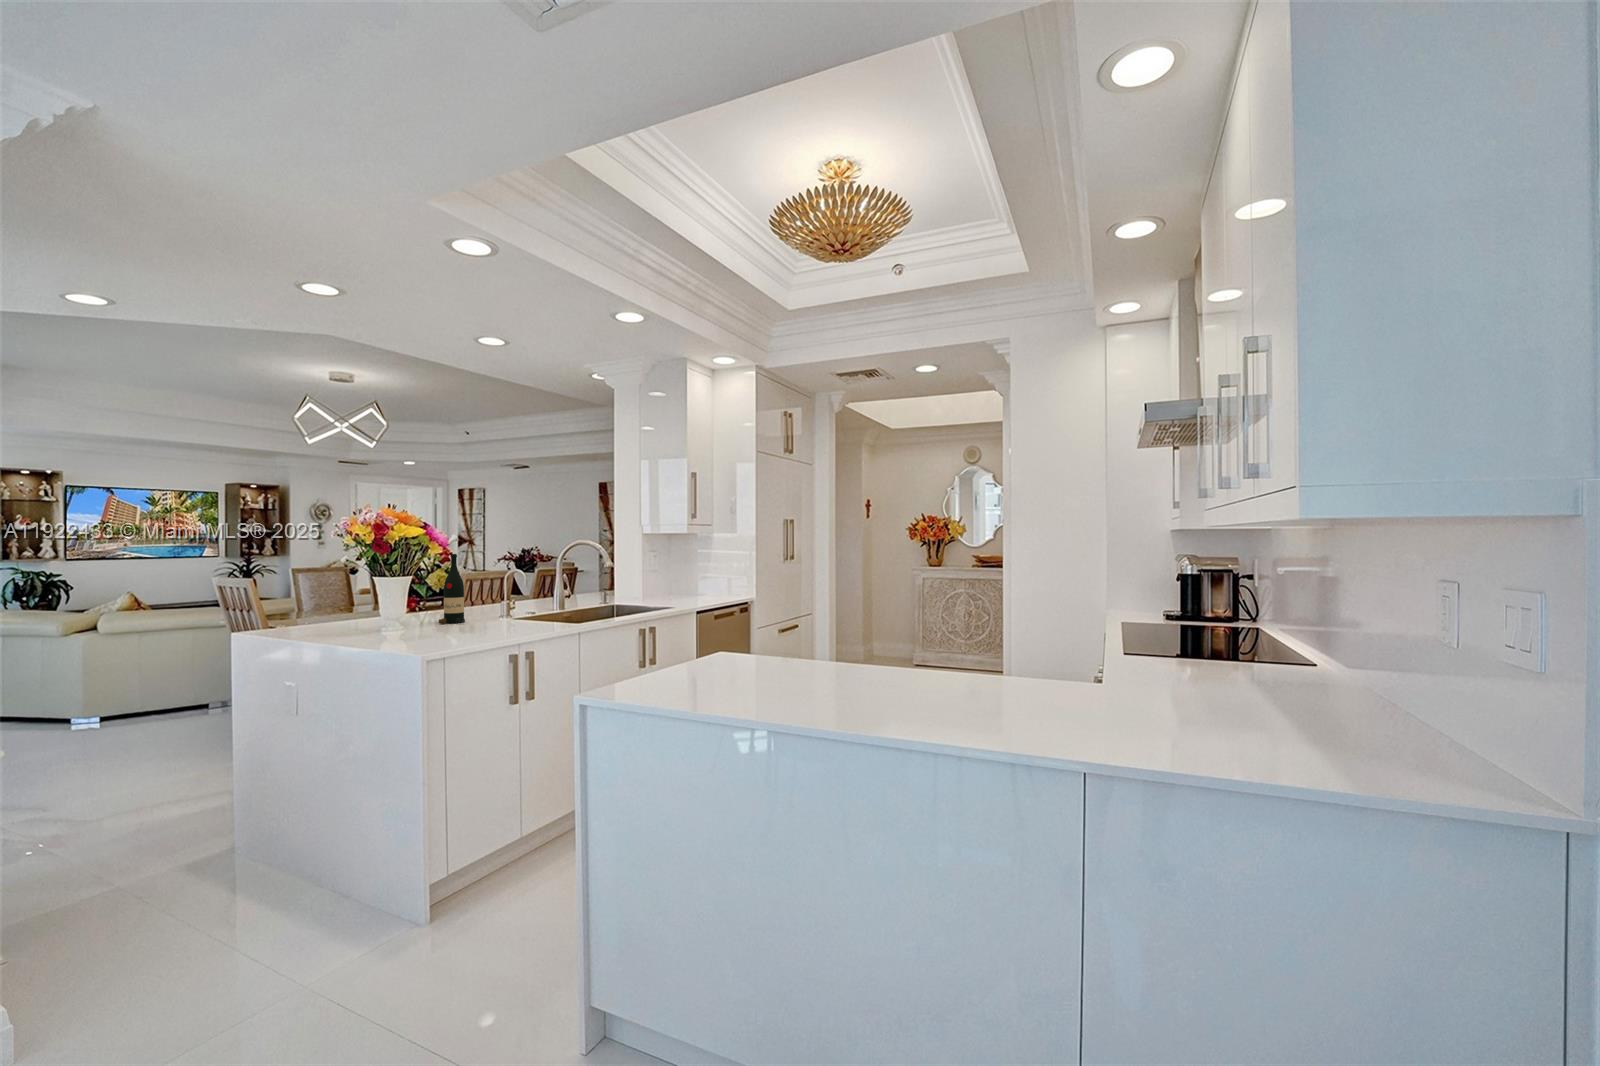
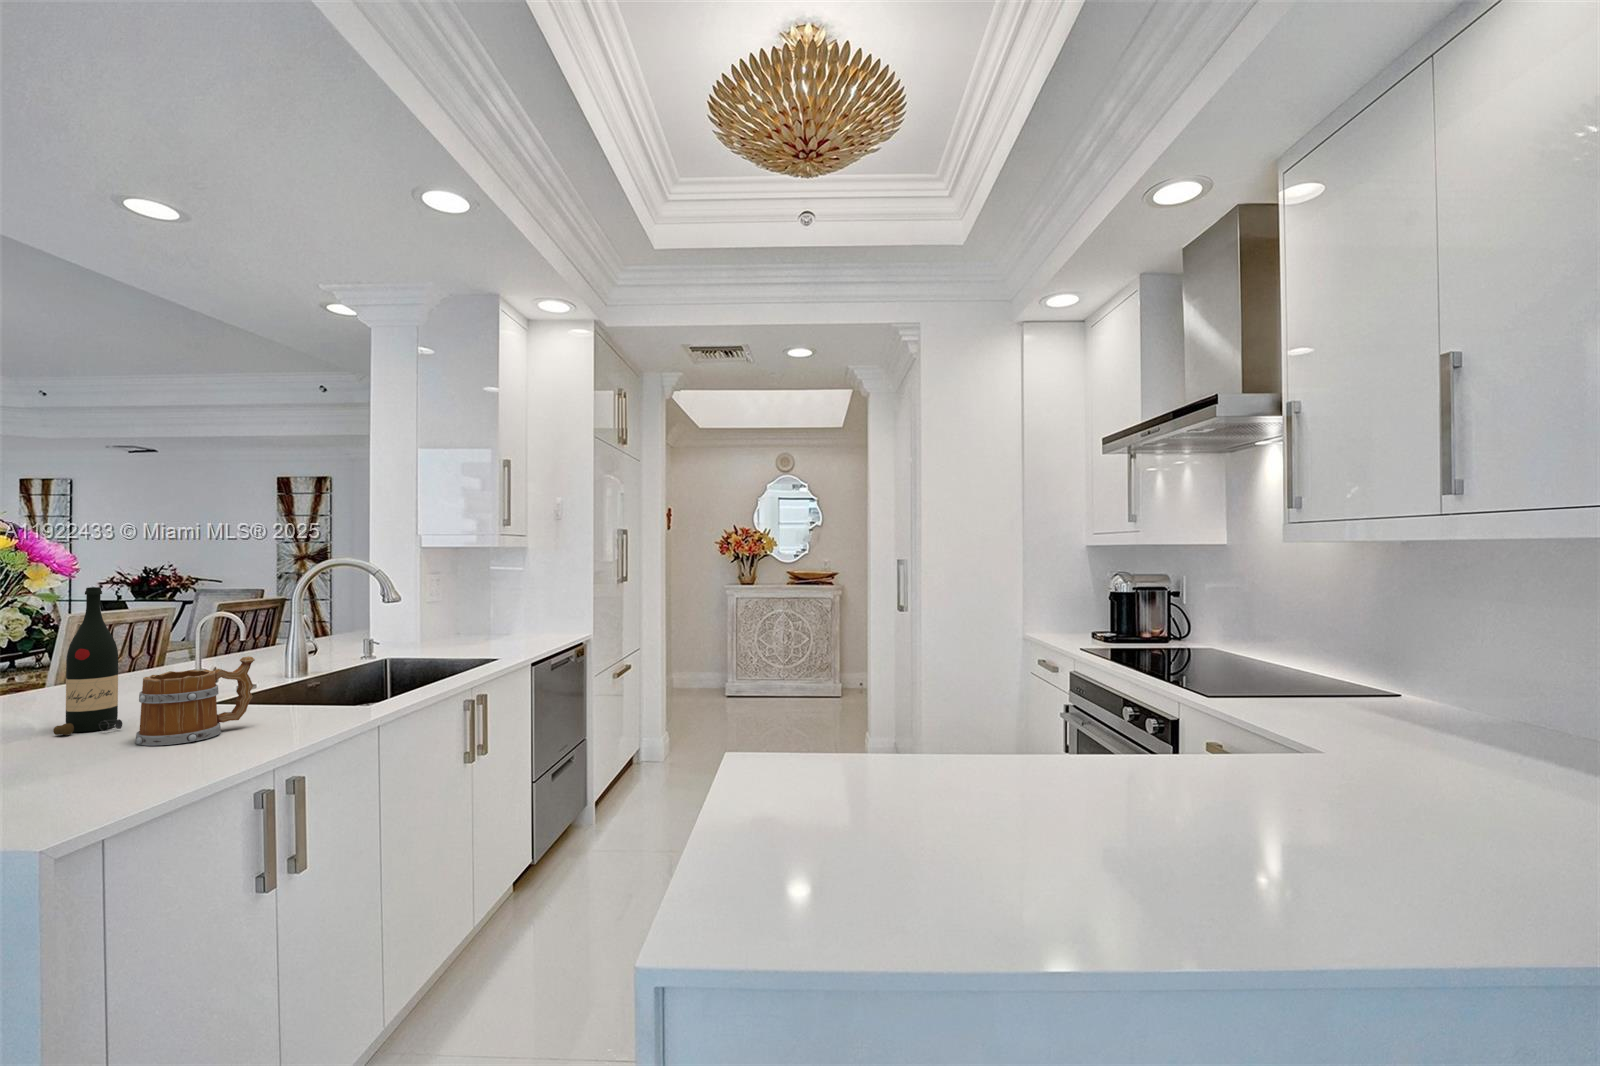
mug: none [467,590,518,629] -> present [136,656,255,746]

